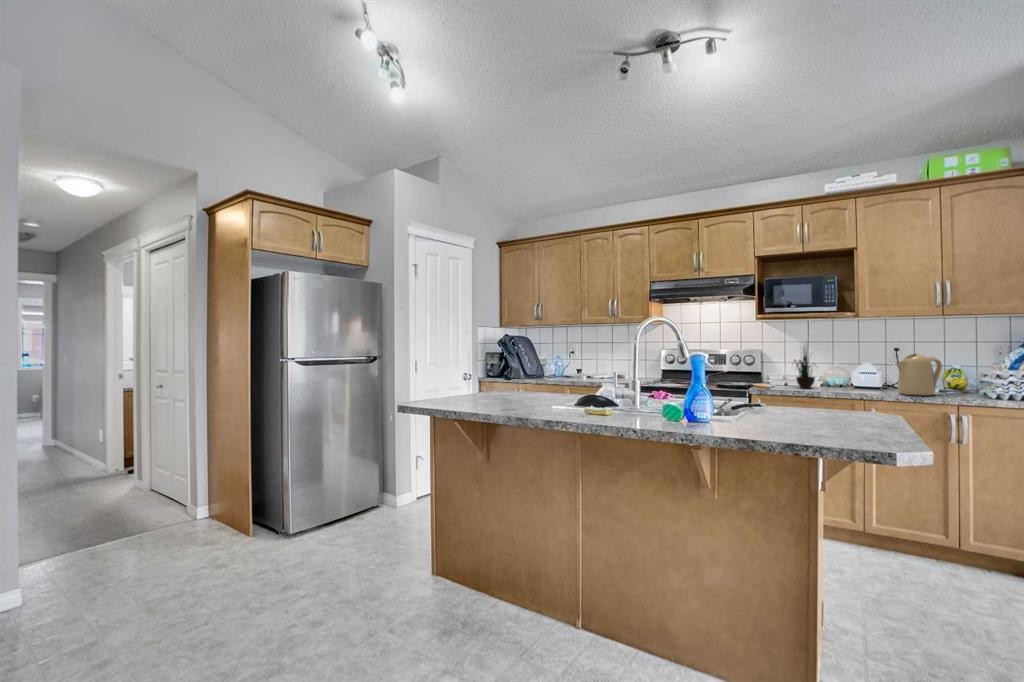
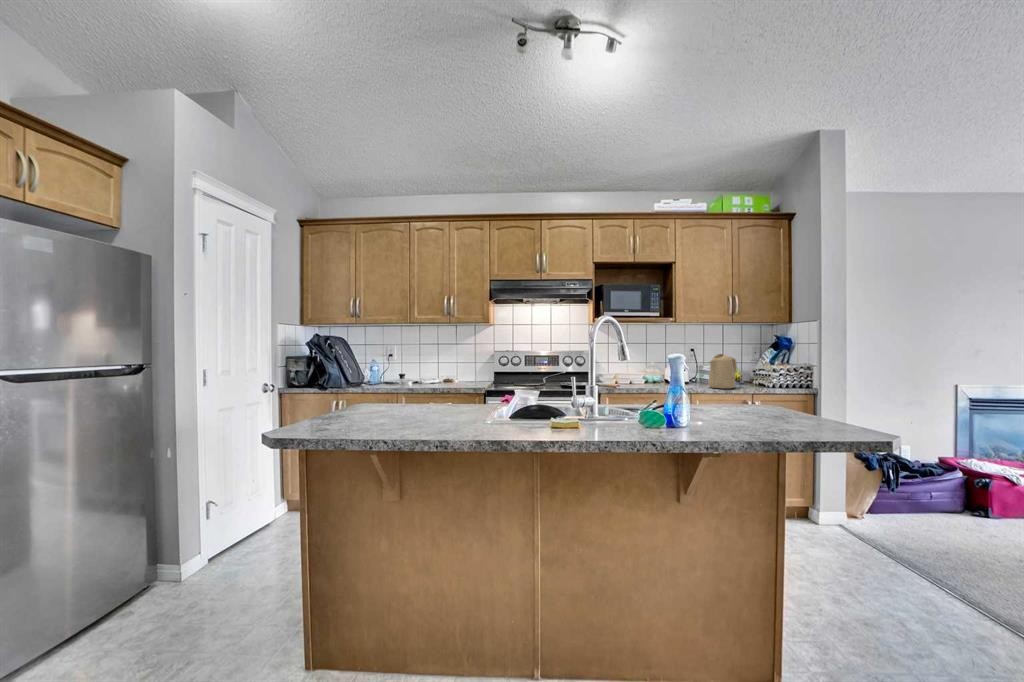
potted plant: present [794,346,816,388] -> none [623,338,650,386]

